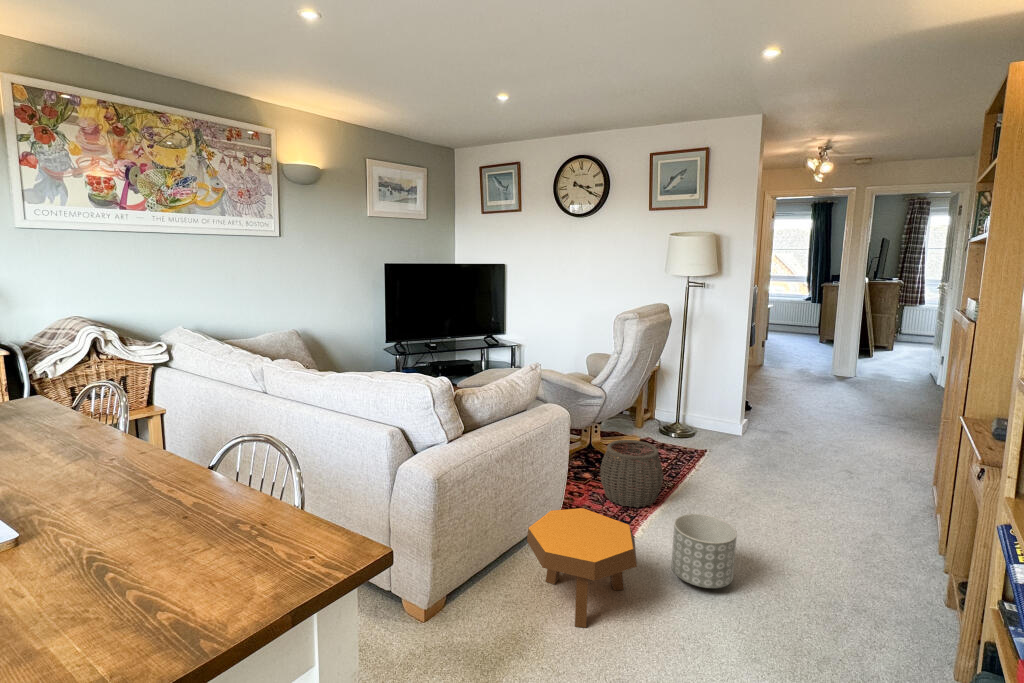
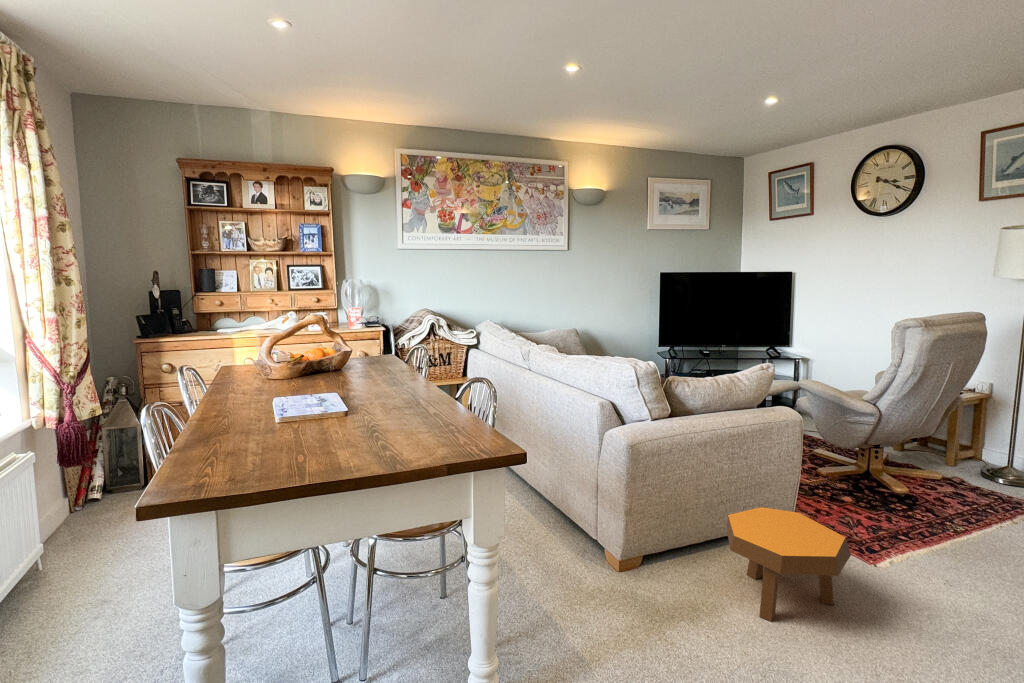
woven basket: present [600,440,663,507] -> none [853,463,940,542]
planter: present [671,514,737,588] -> none [905,547,999,638]

